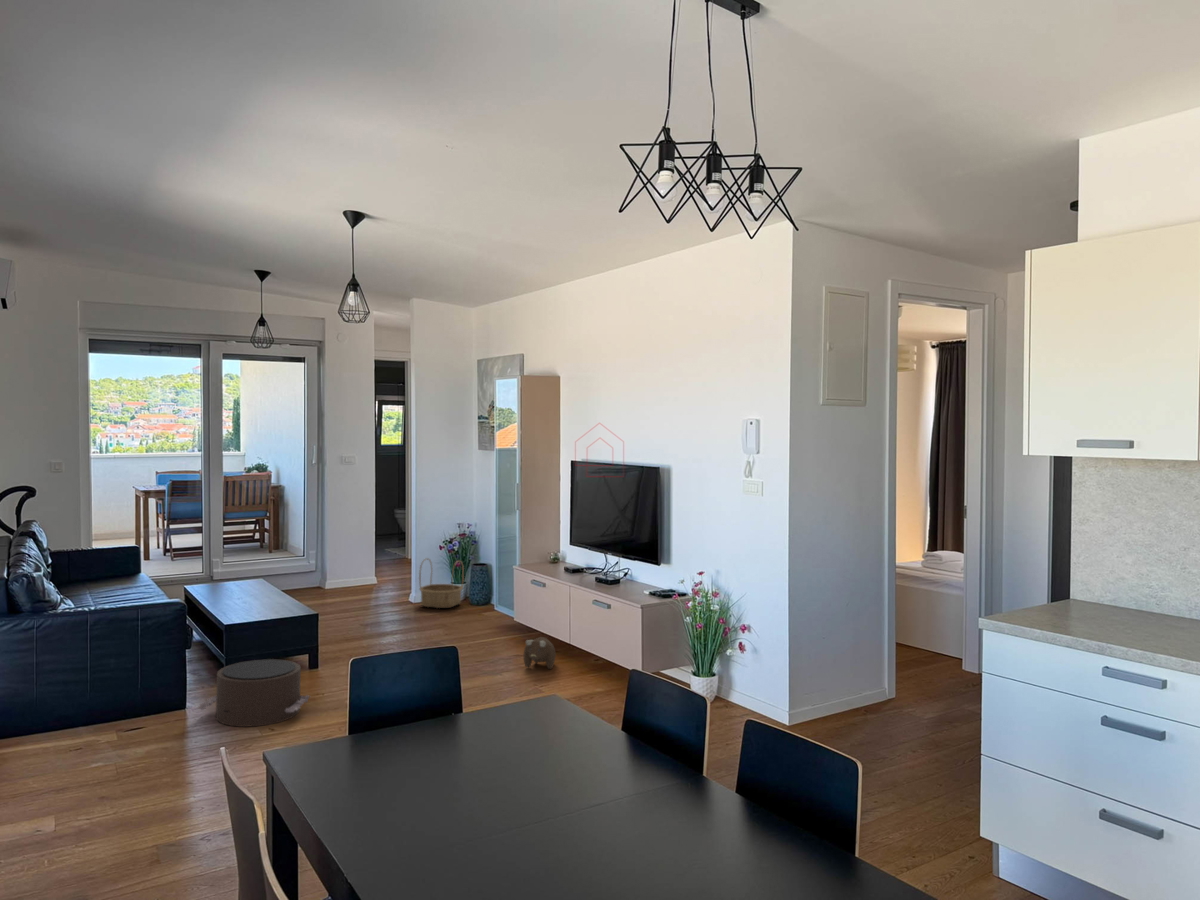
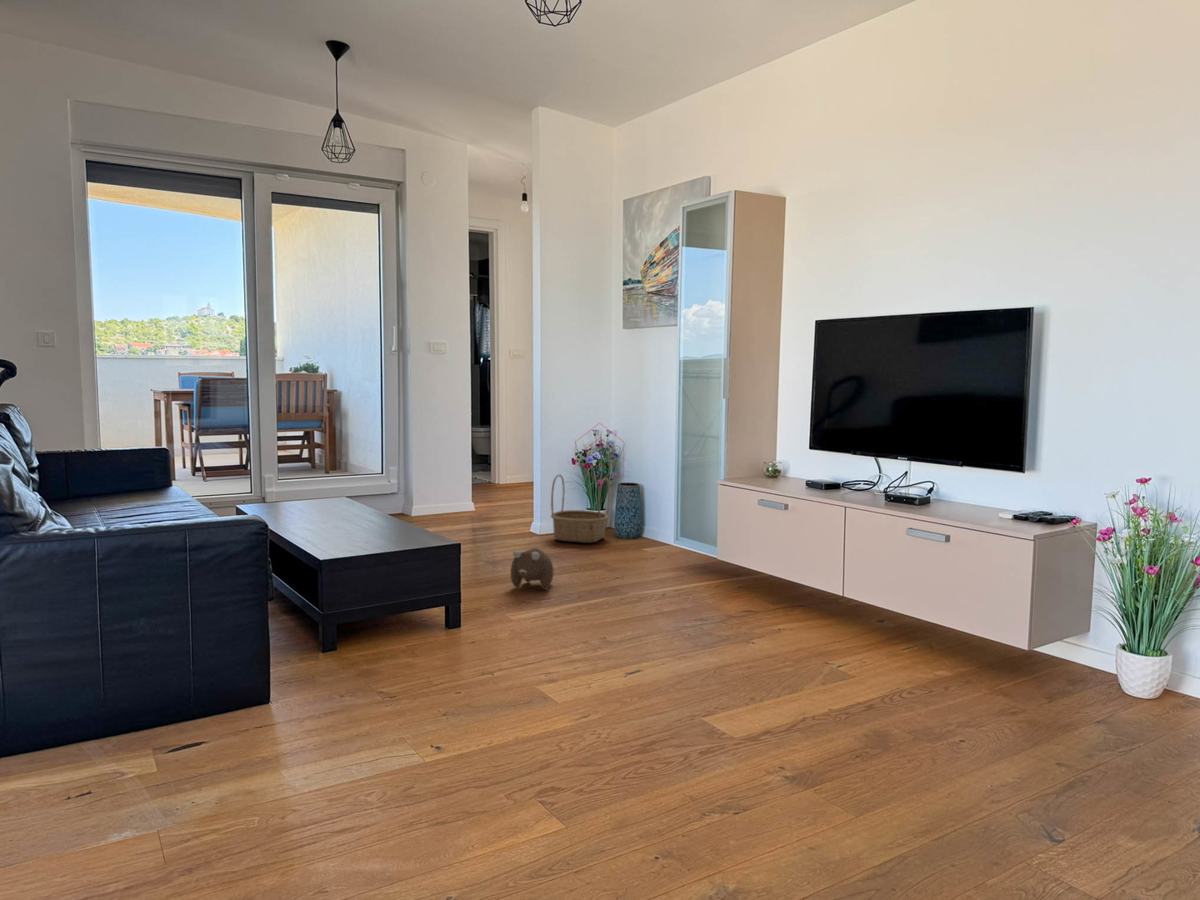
plush toy: present [523,637,556,669] -> present [511,548,553,590]
pouf: present [198,659,309,727] -> none [293,620,481,742]

